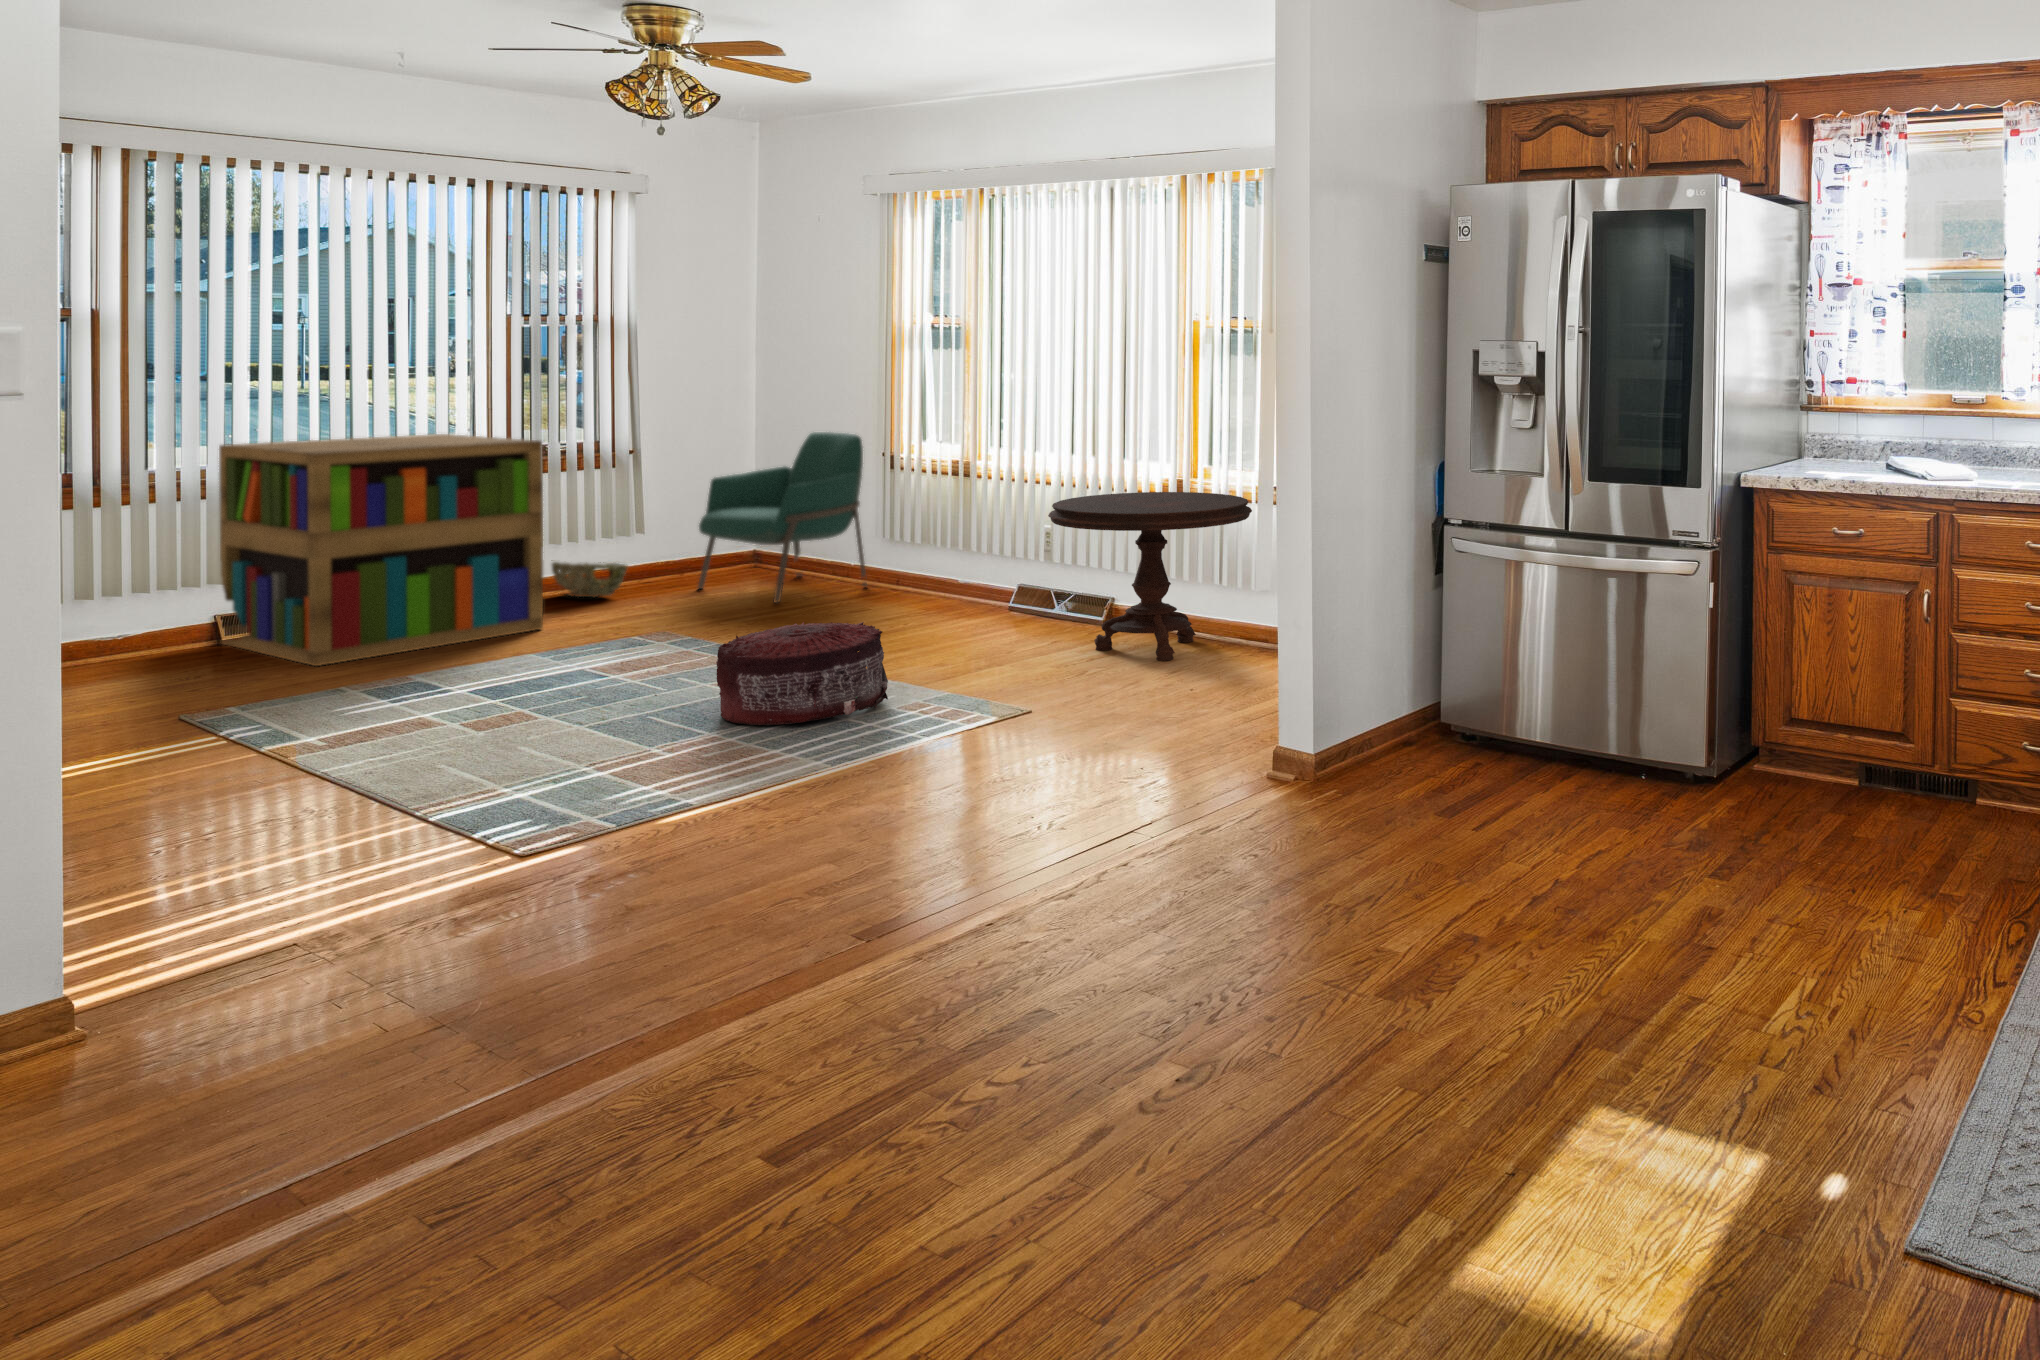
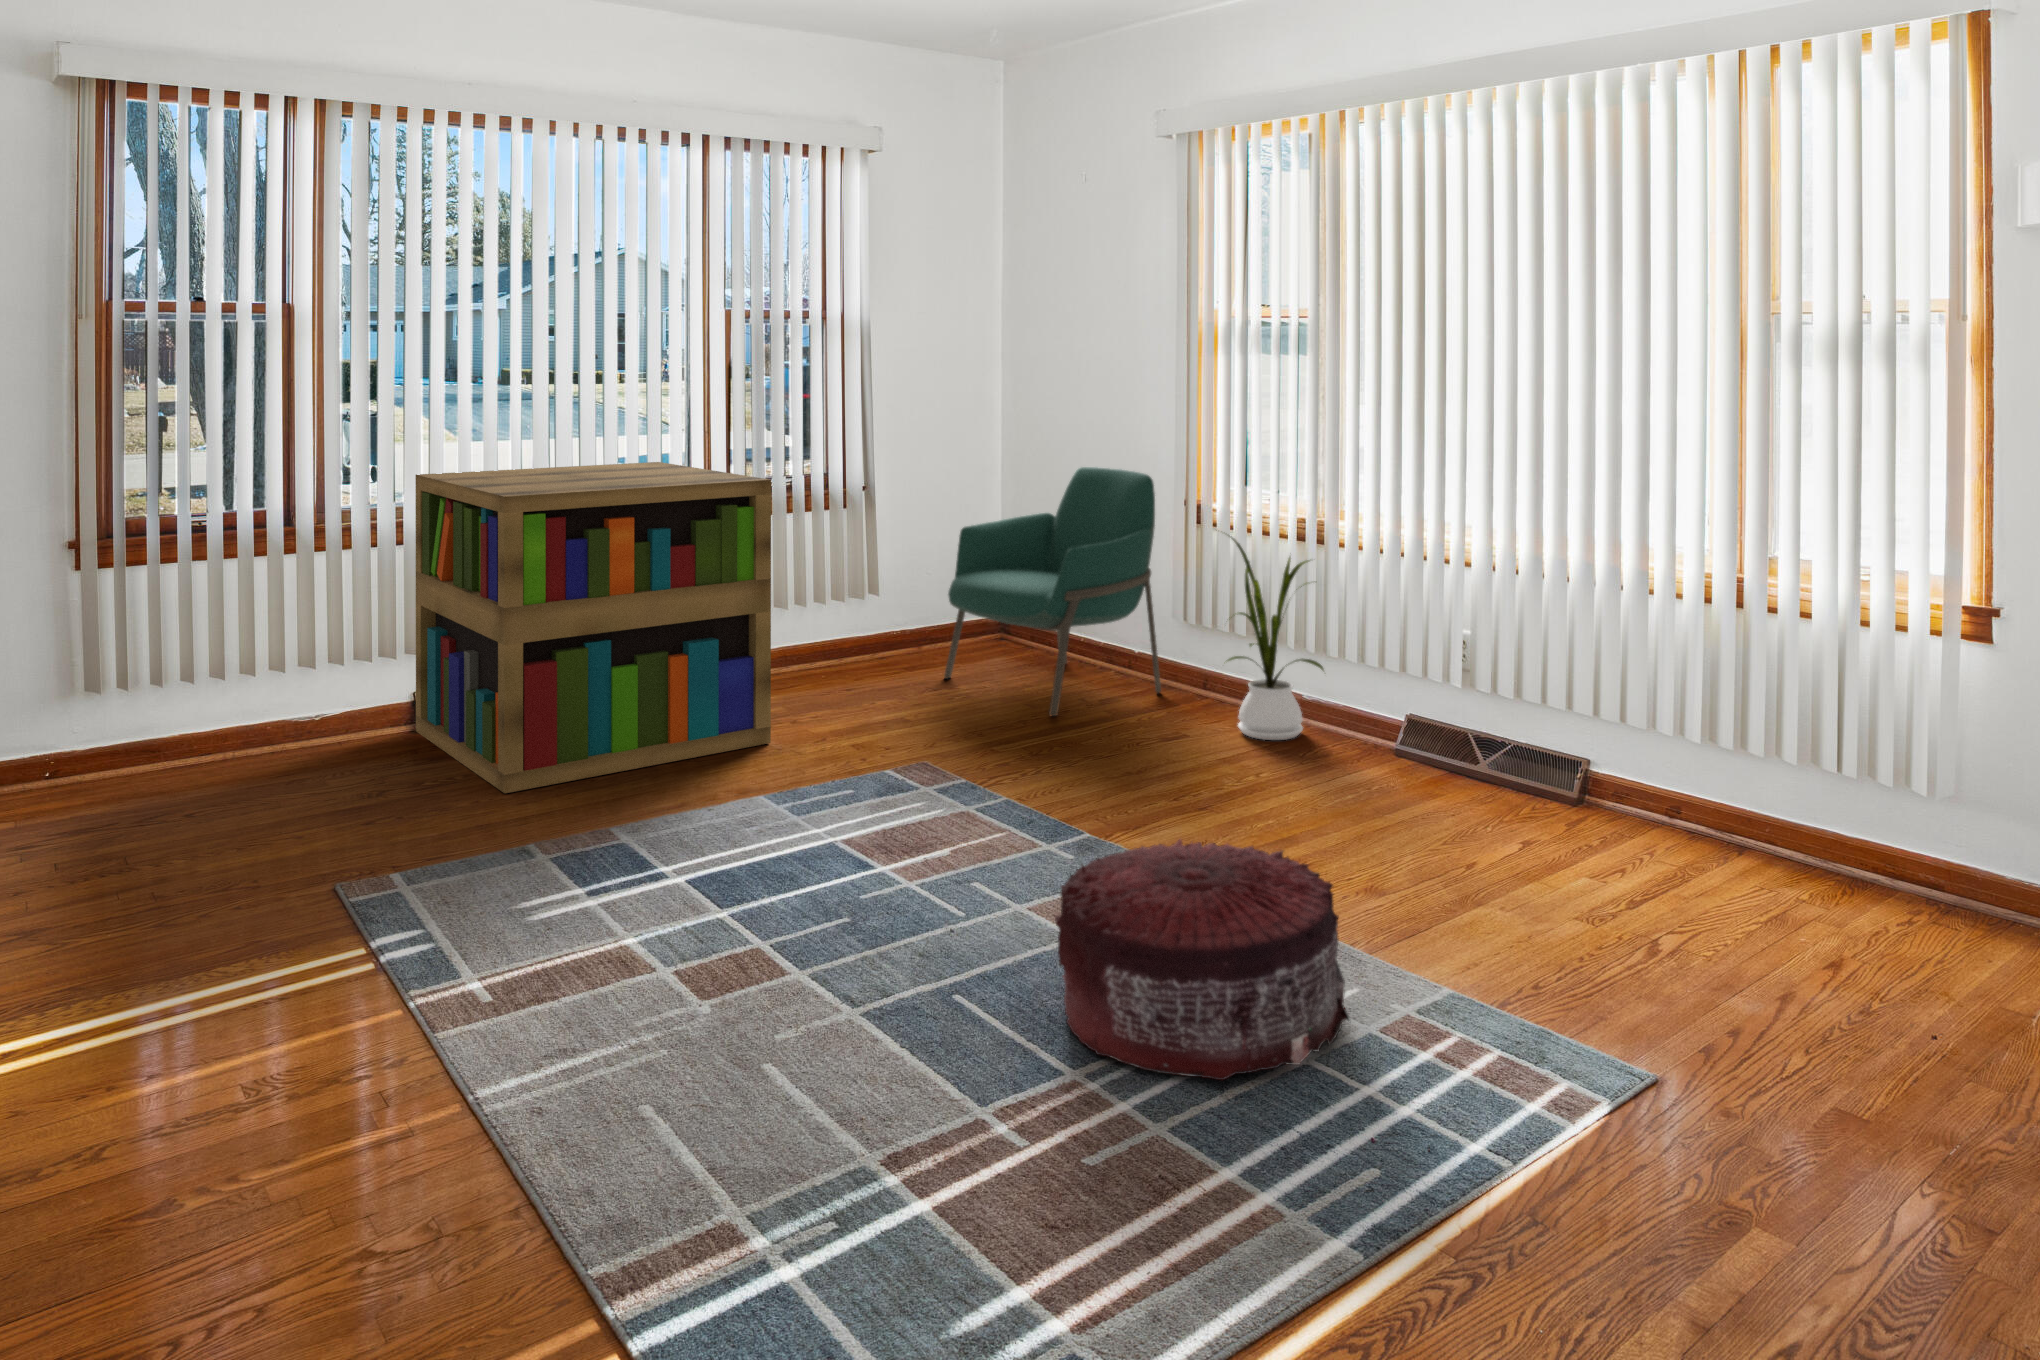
house plant: none [897,468,969,604] -> present [1228,536,1324,740]
side table: present [1048,492,1252,661] -> none [1548,606,1956,952]
woven basket: present [552,562,627,598] -> none [764,628,864,685]

